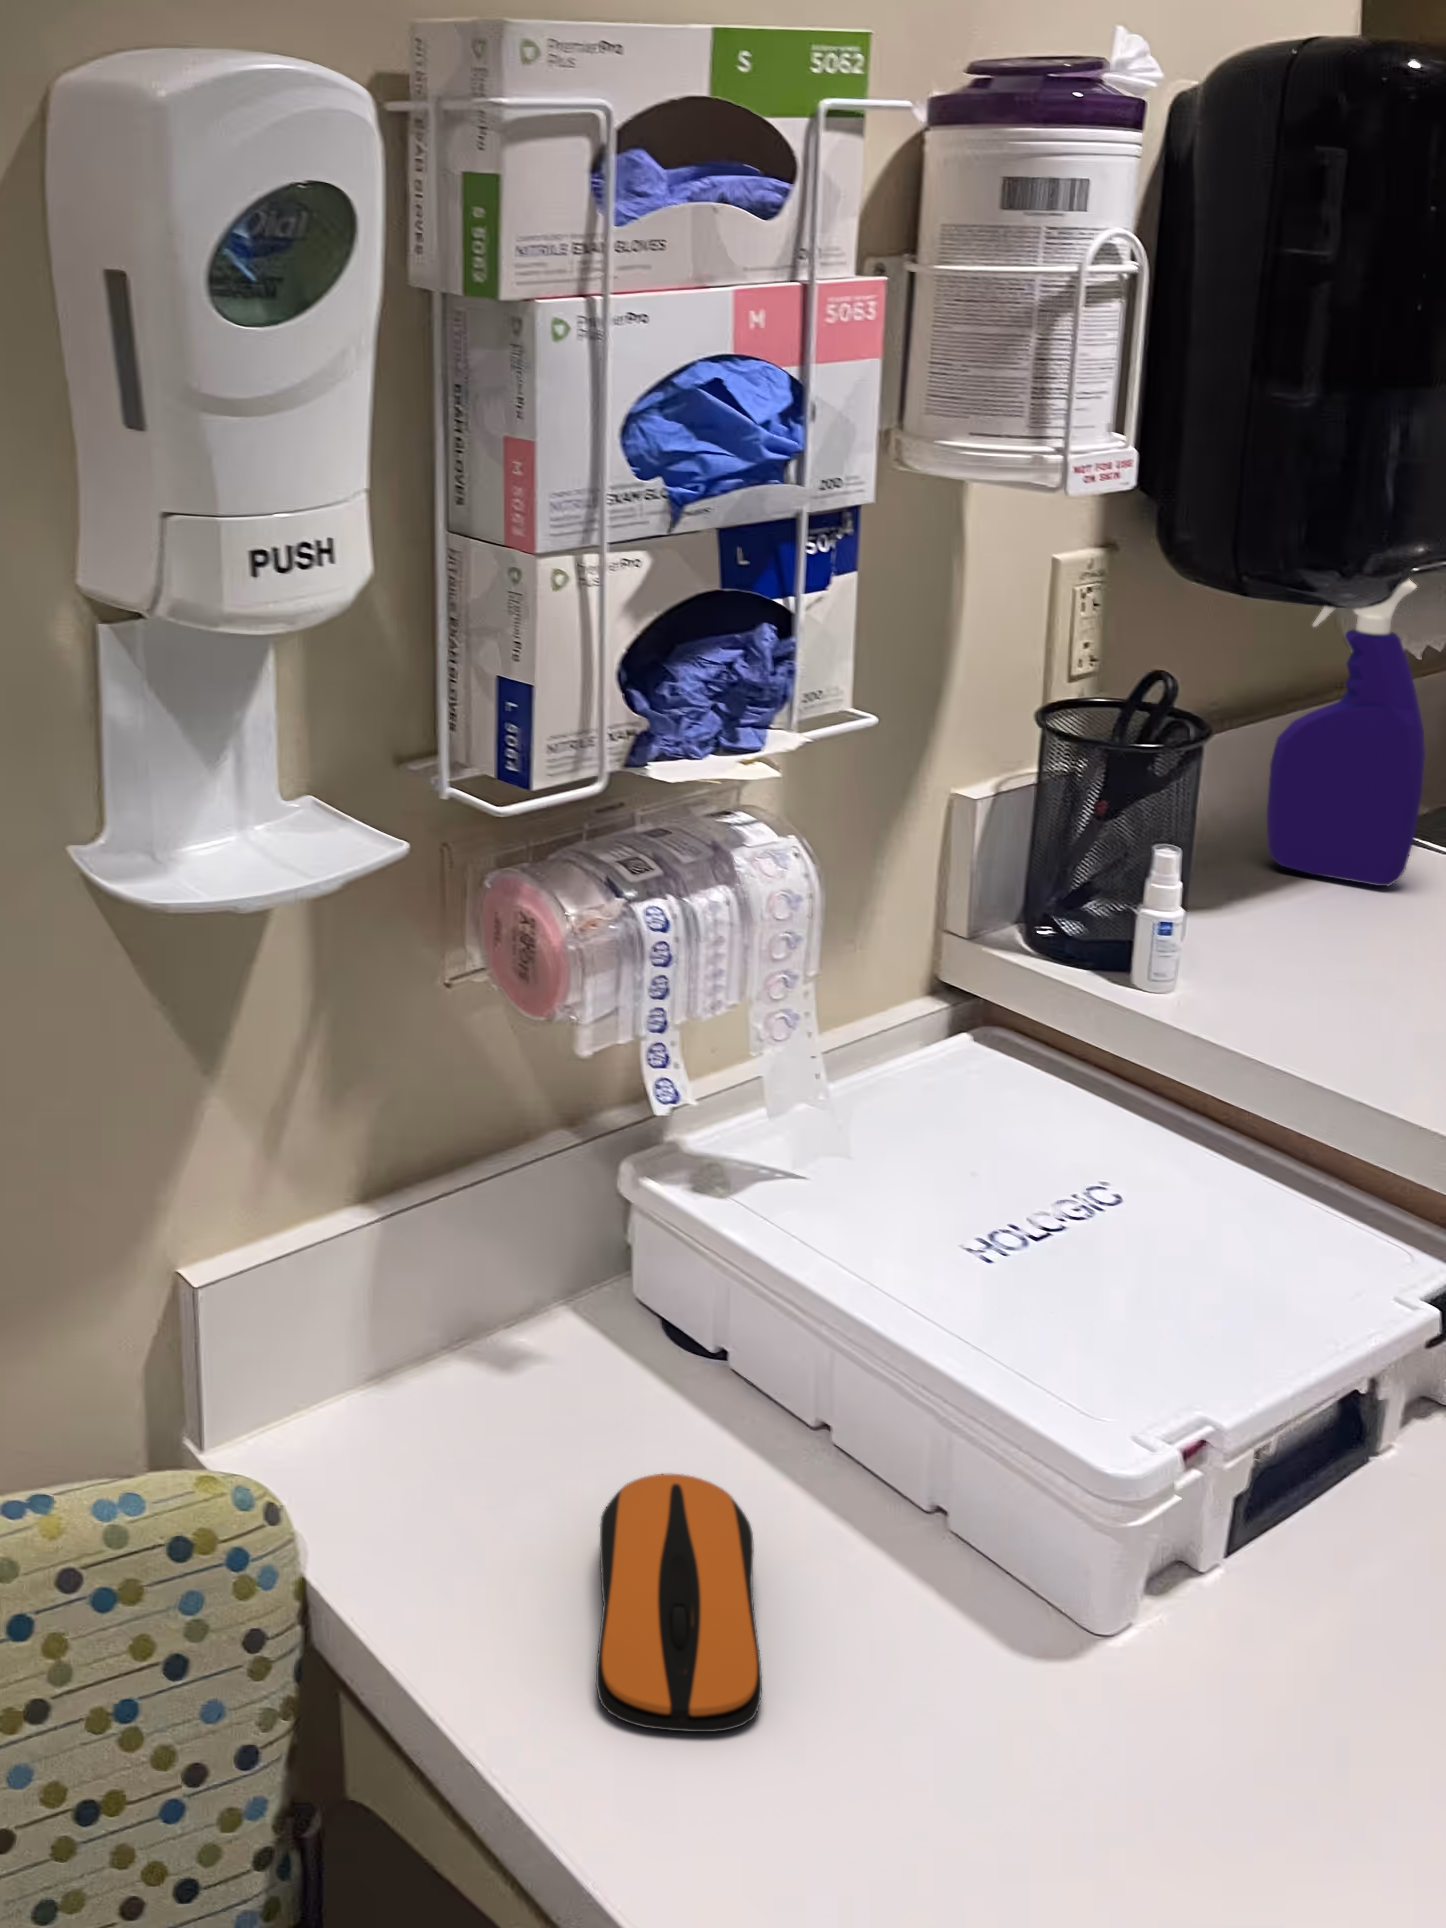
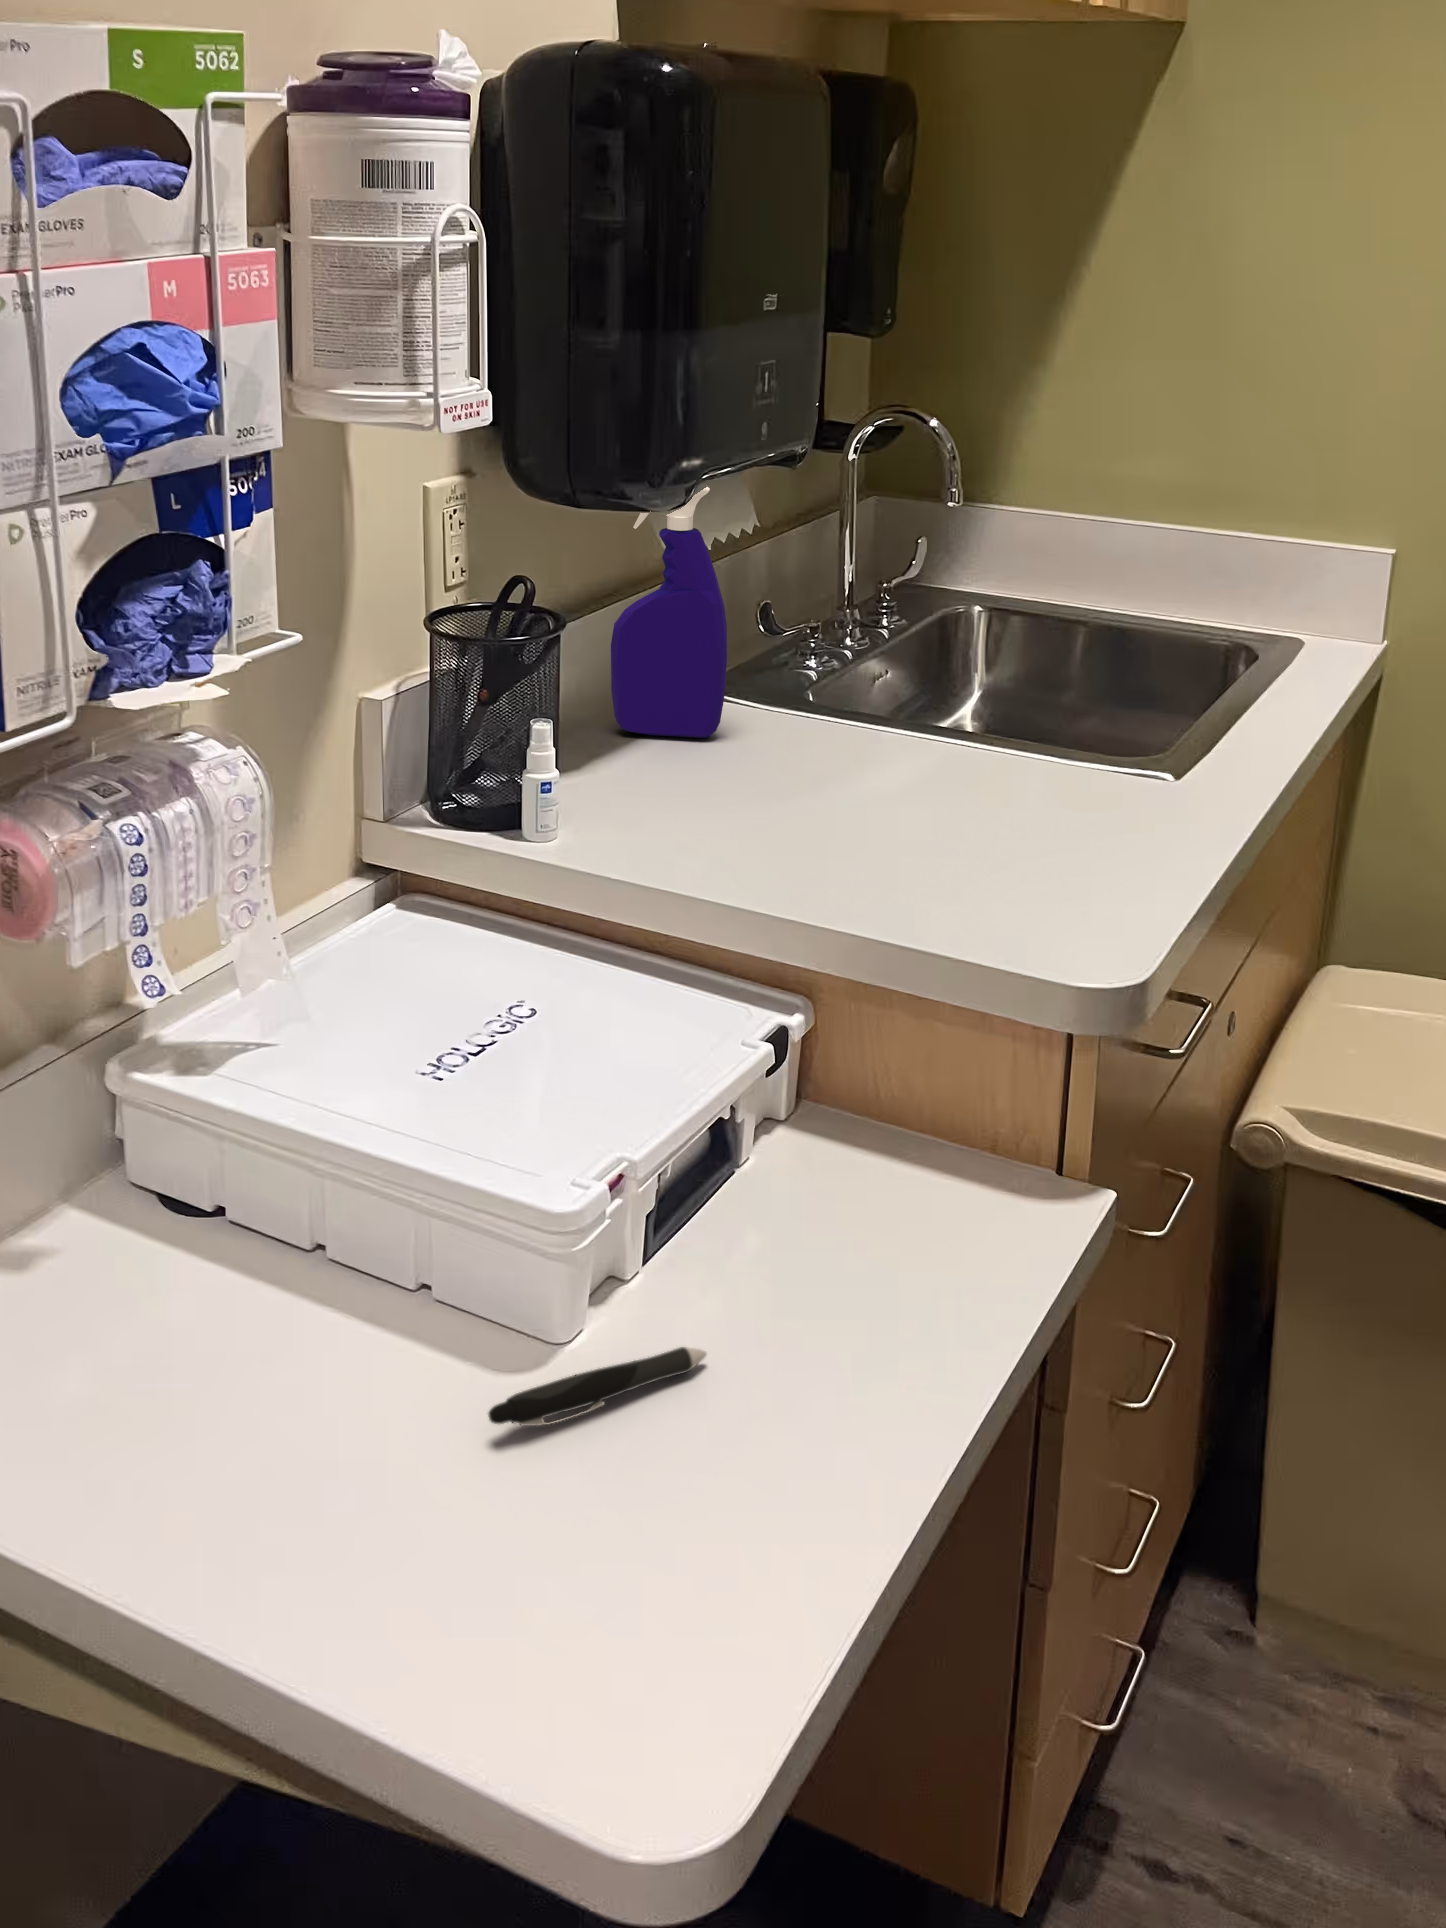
computer mouse: present [596,1474,762,1732] -> none [145,1306,307,1509]
pen: none [988,1684,1292,1741] -> present [488,1347,707,1426]

